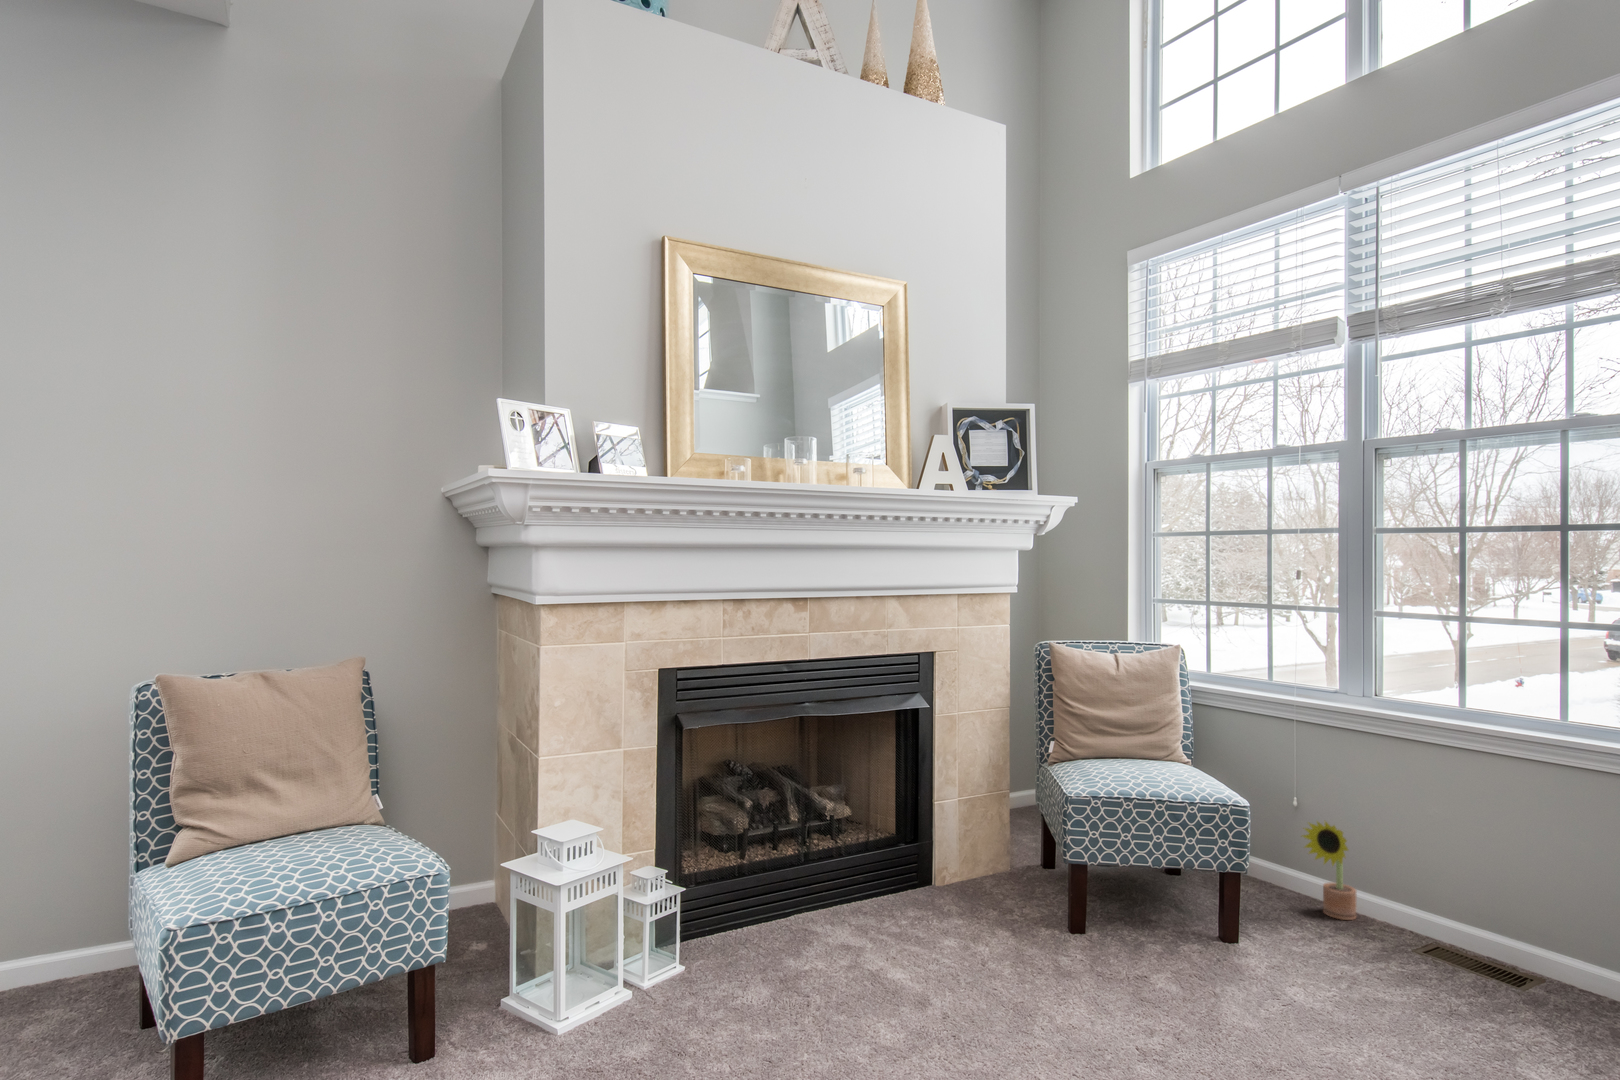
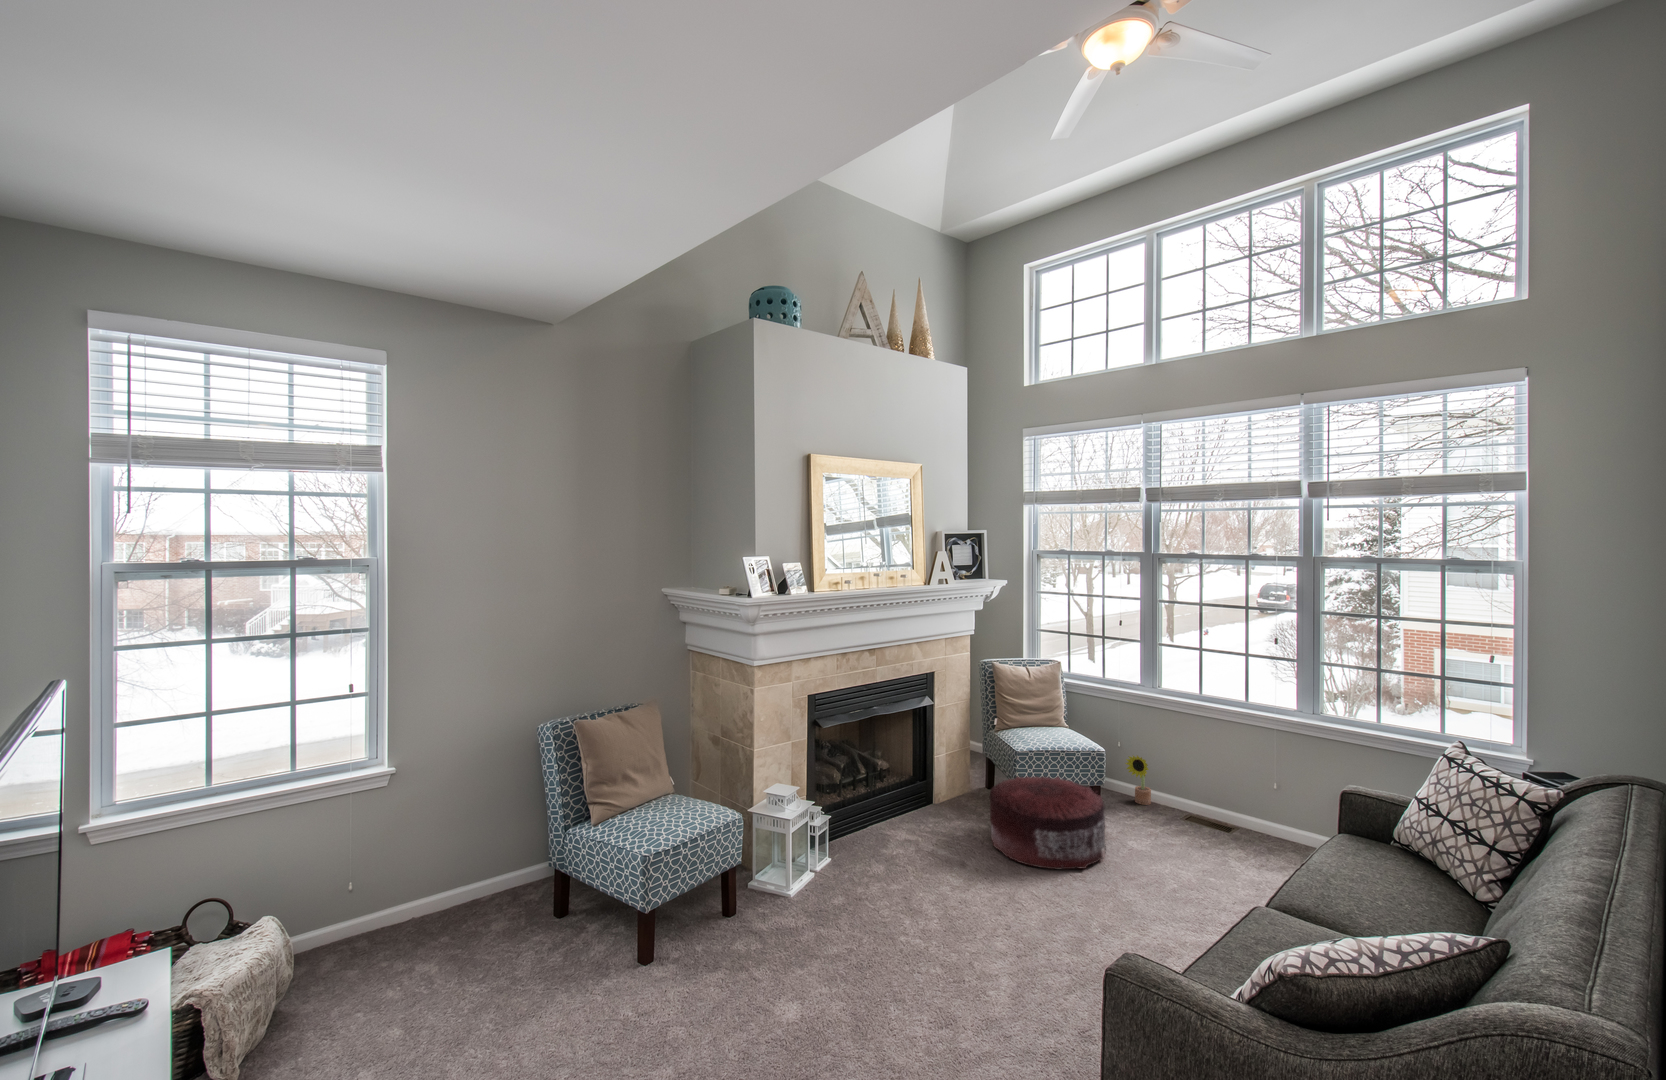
pouf: none [993,842,1237,1042] -> present [989,776,1106,869]

